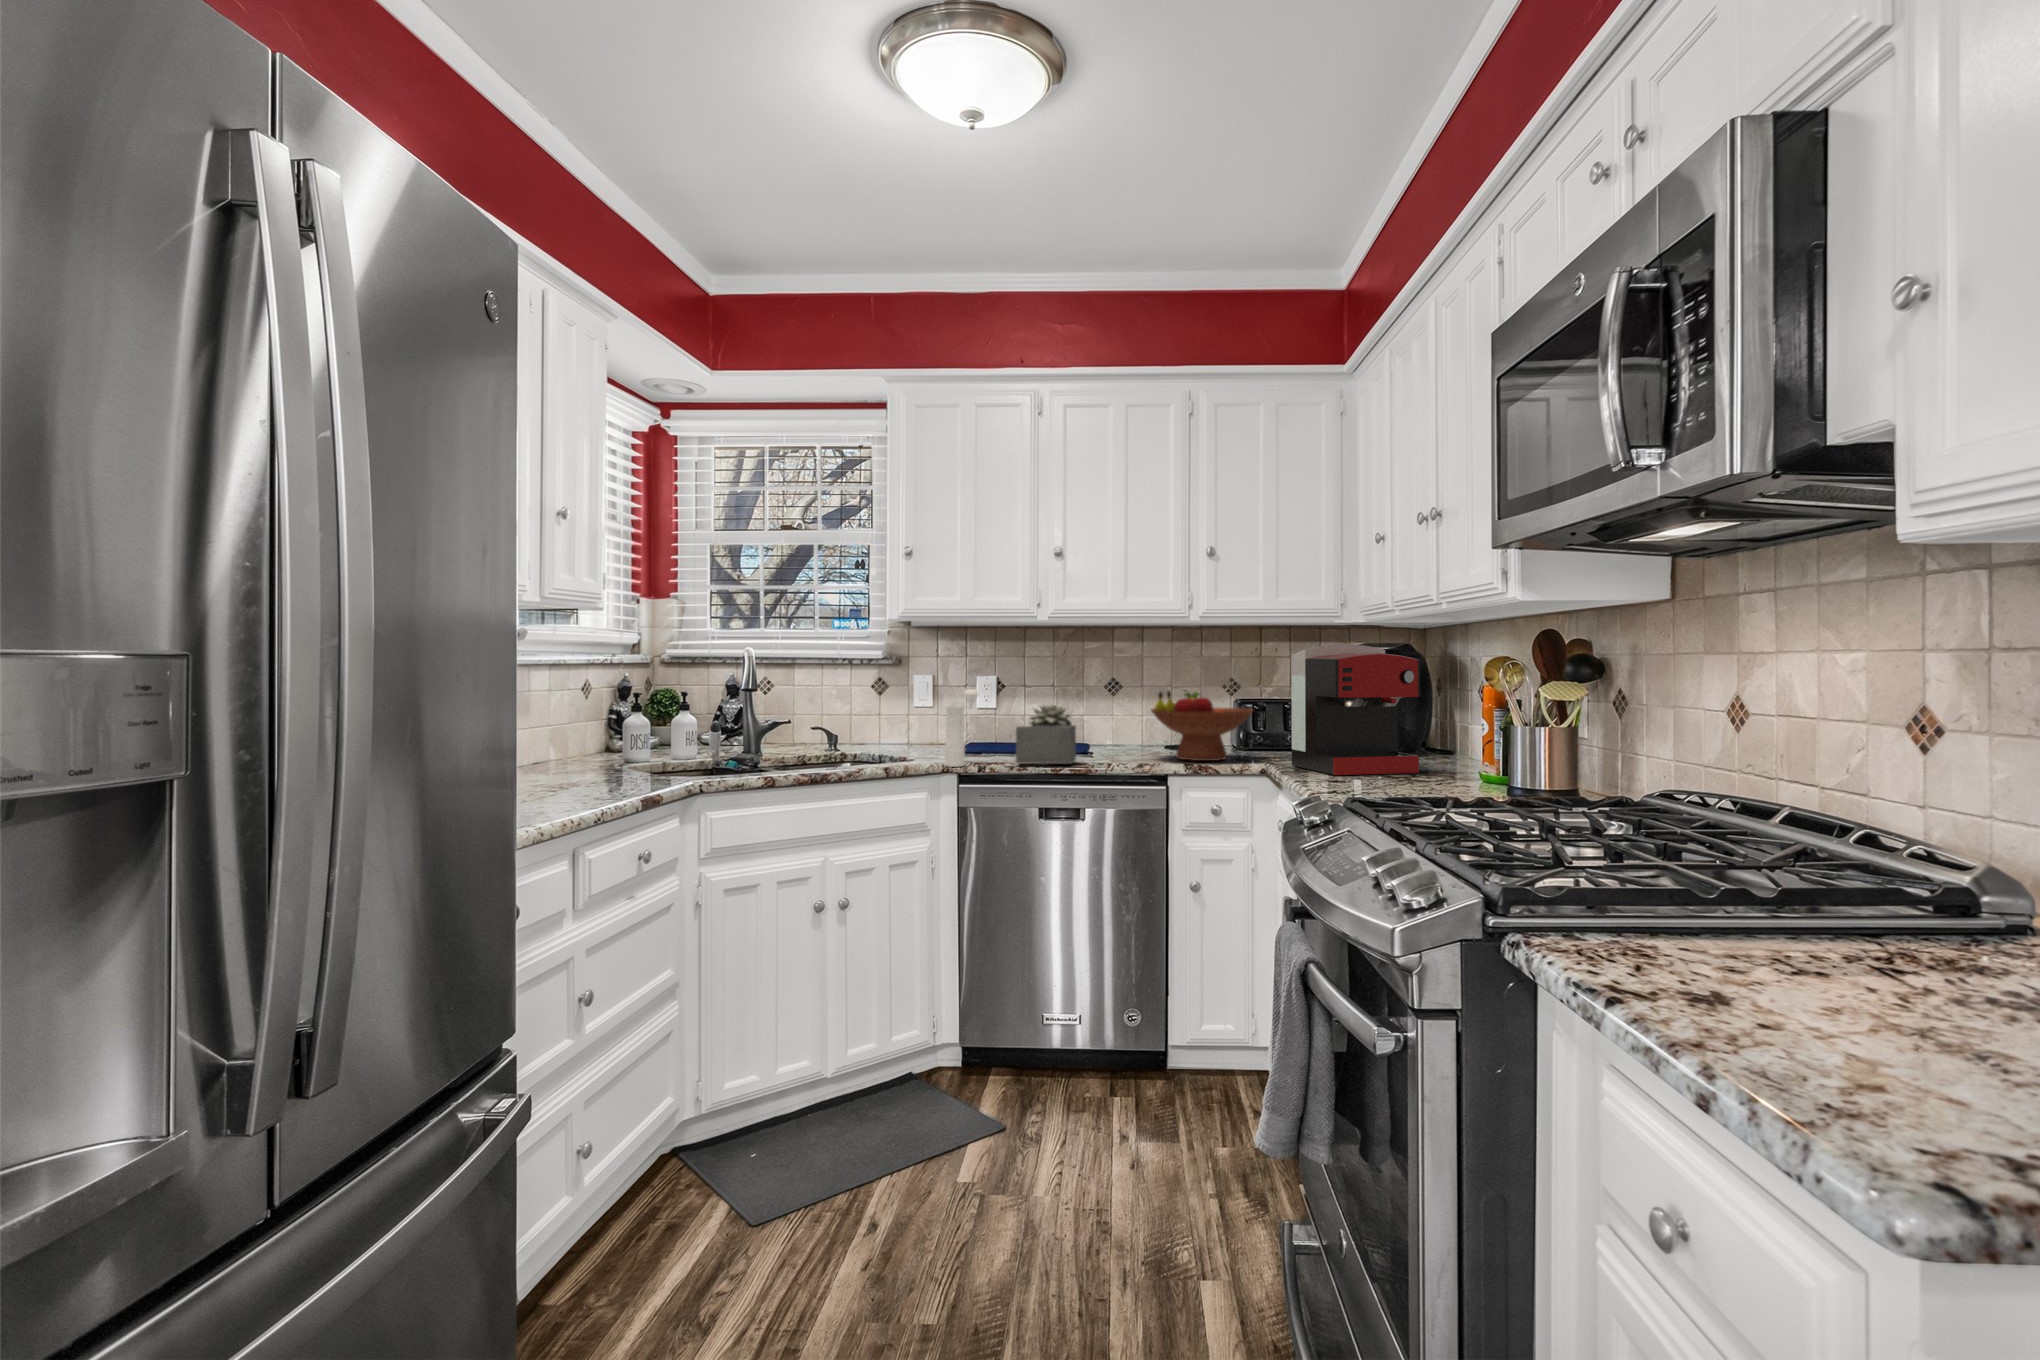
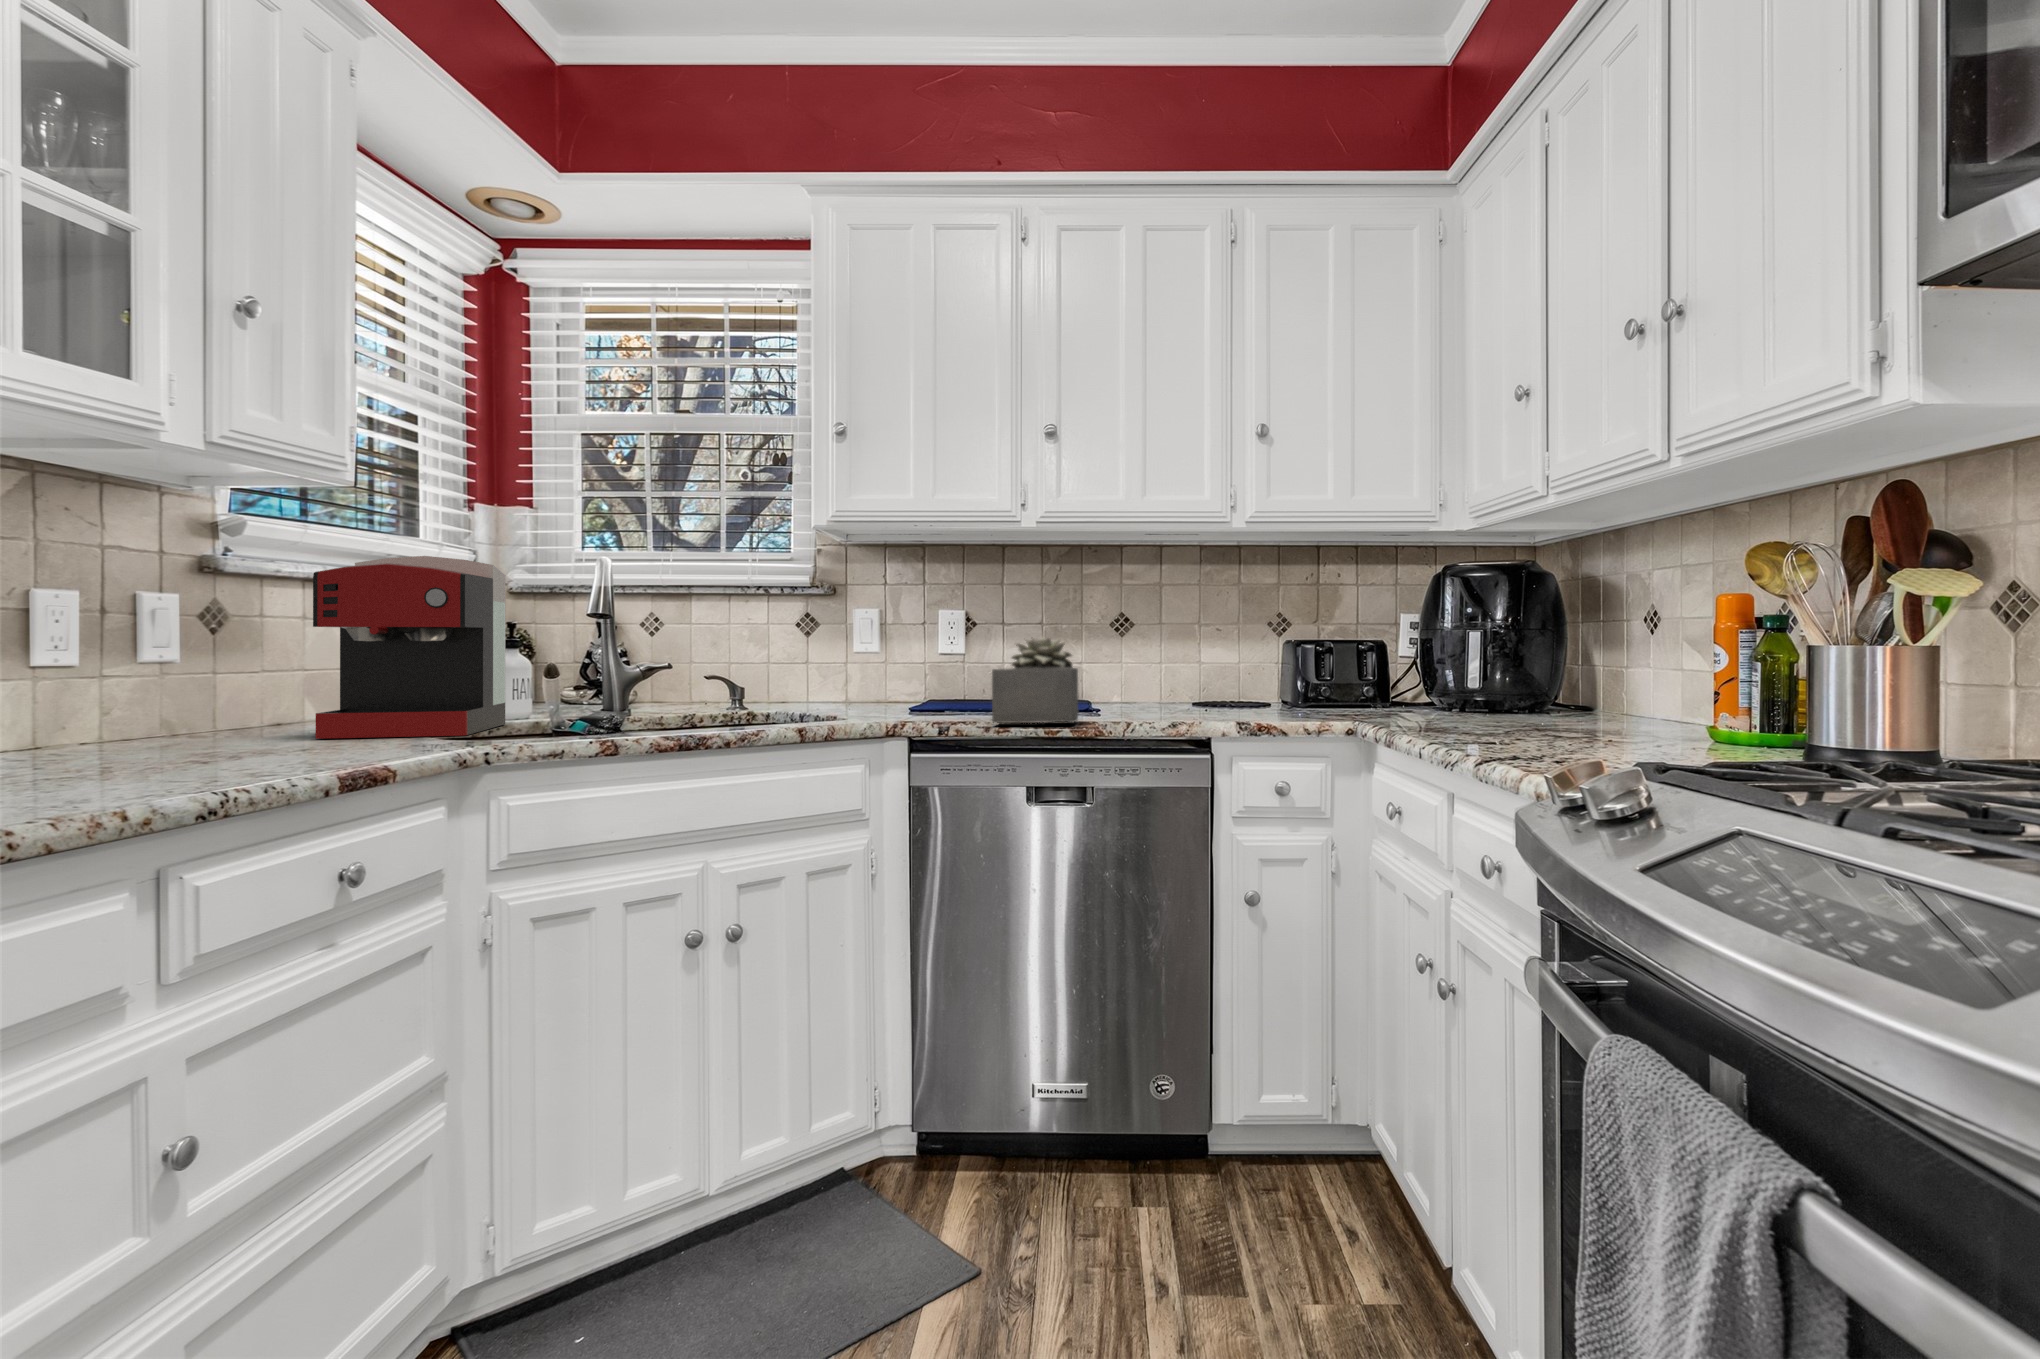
coffee maker: present [1292,644,1420,775] -> present [313,556,505,739]
pepper mill: present [945,689,978,767] -> none [887,617,938,728]
fruit bowl: present [1151,691,1252,761] -> none [1183,618,1332,719]

